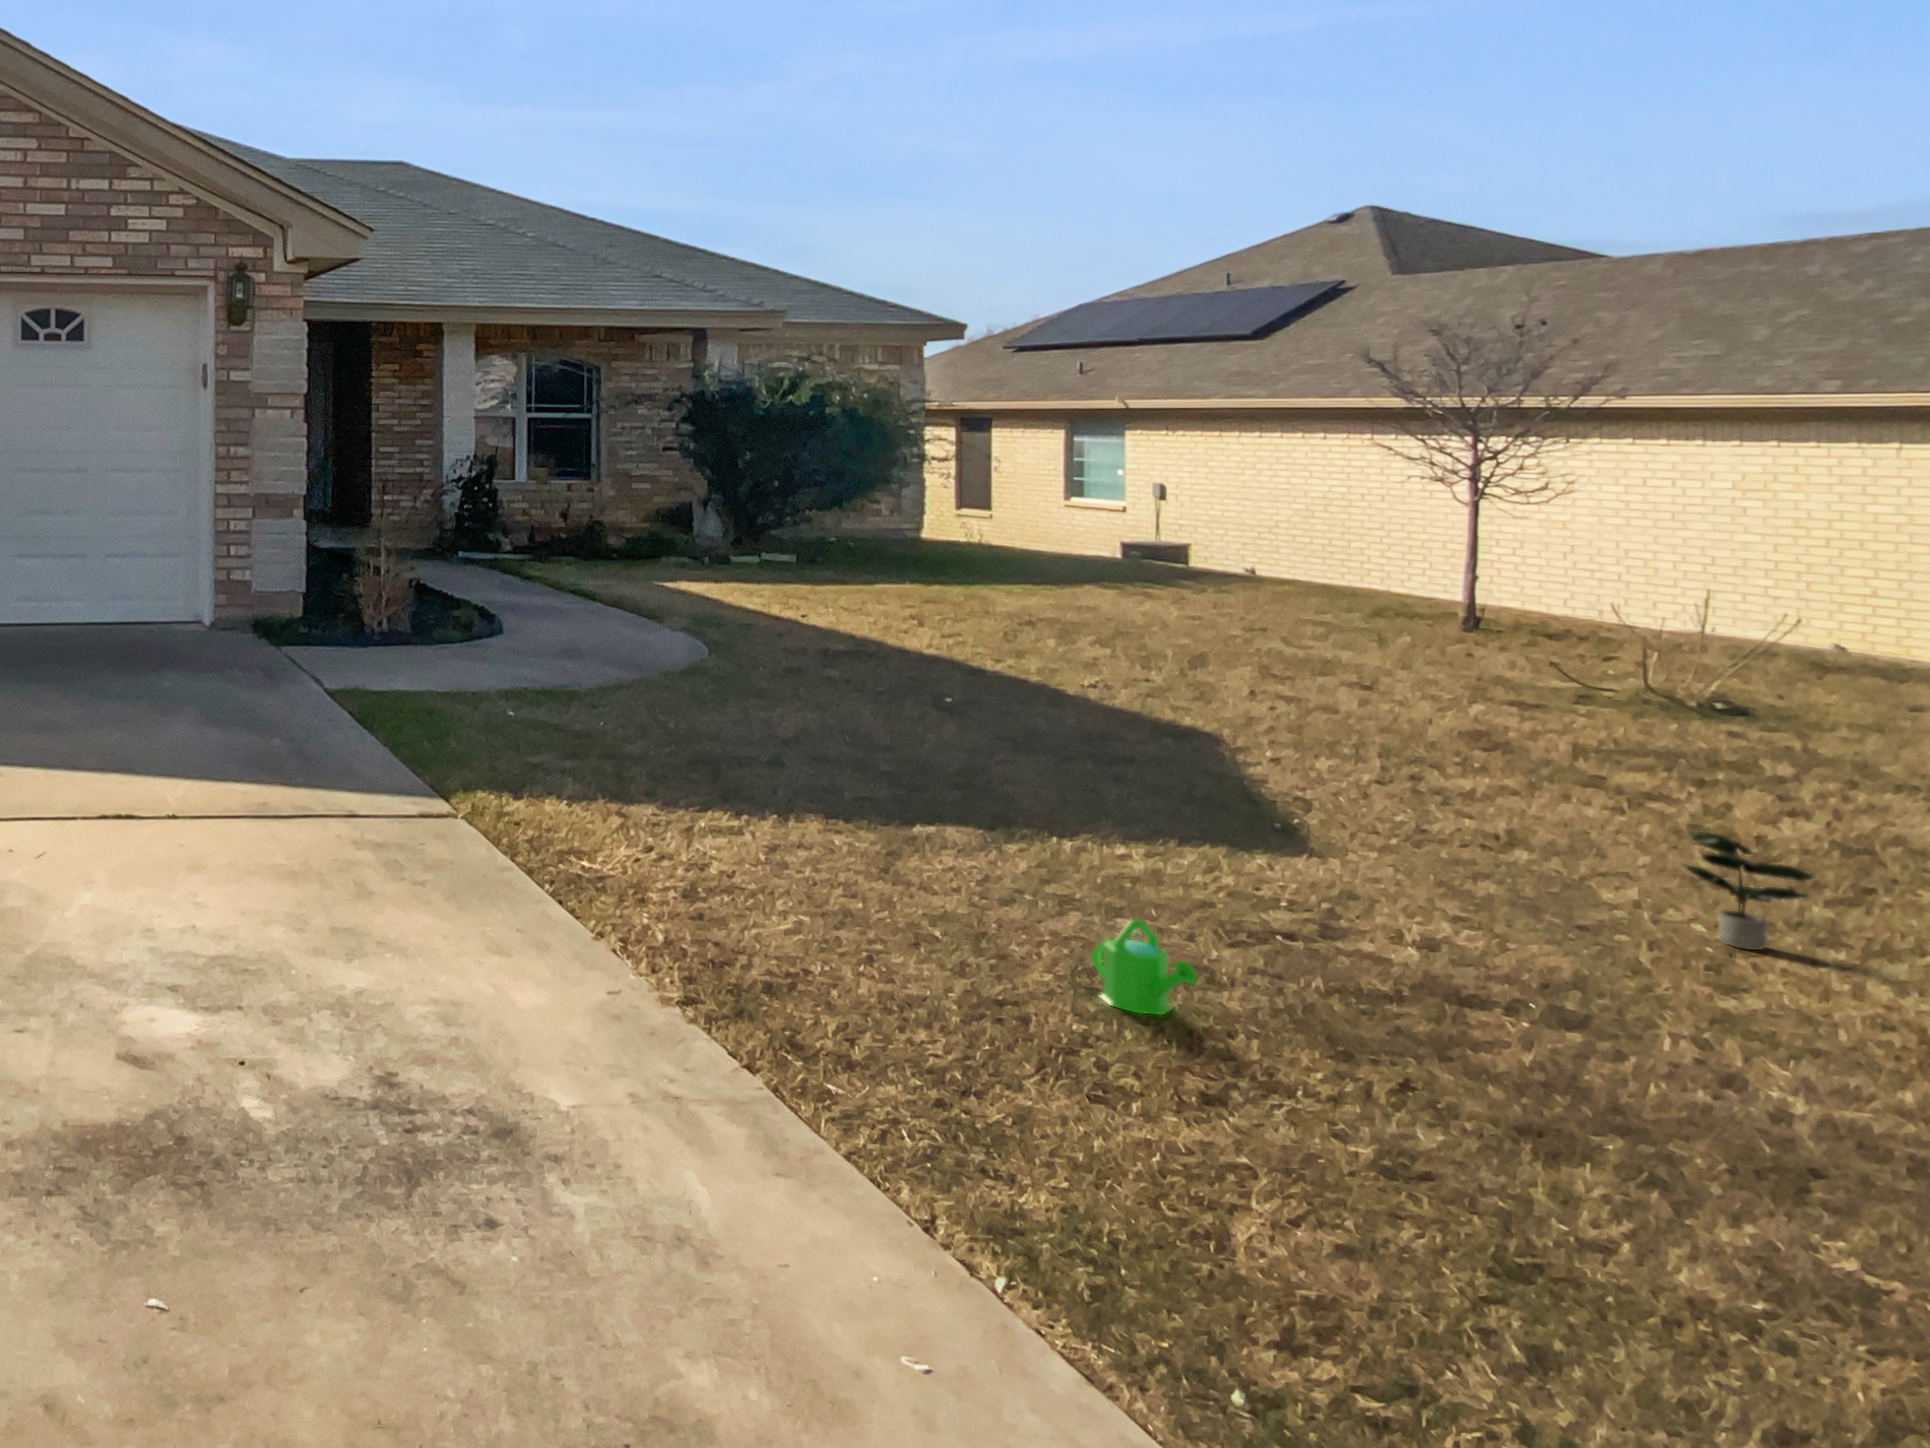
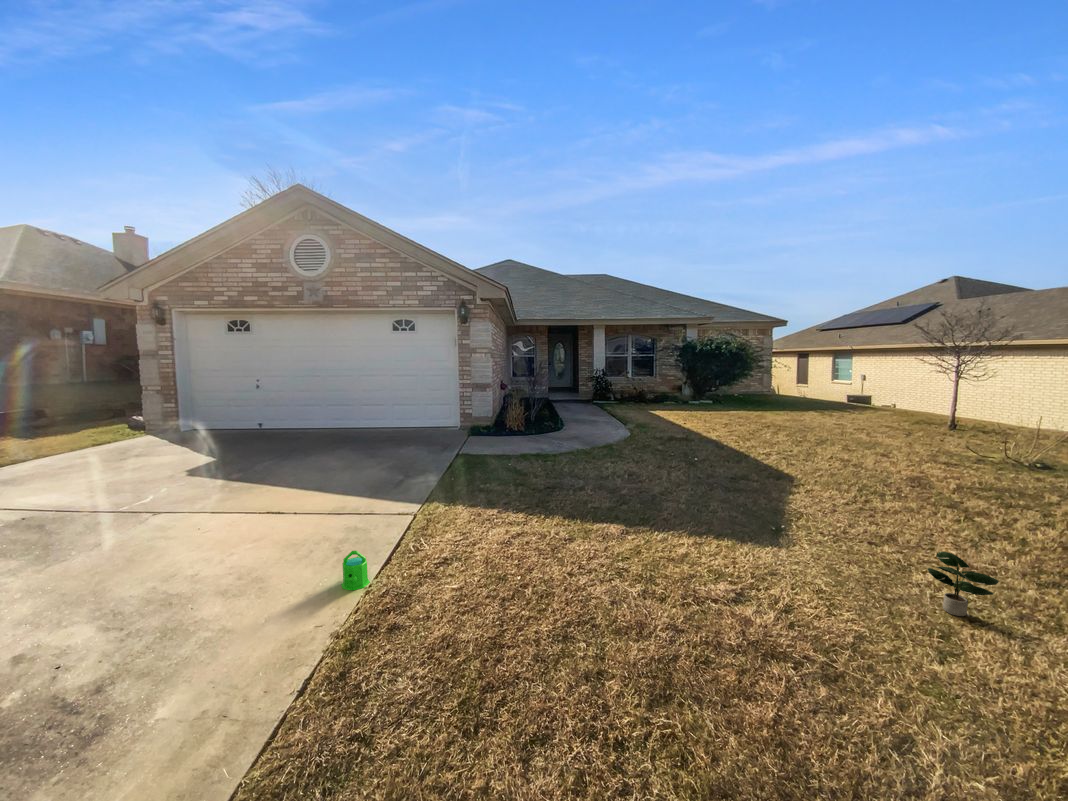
watering can: present [1091,919,1196,1015] -> present [341,551,370,590]

